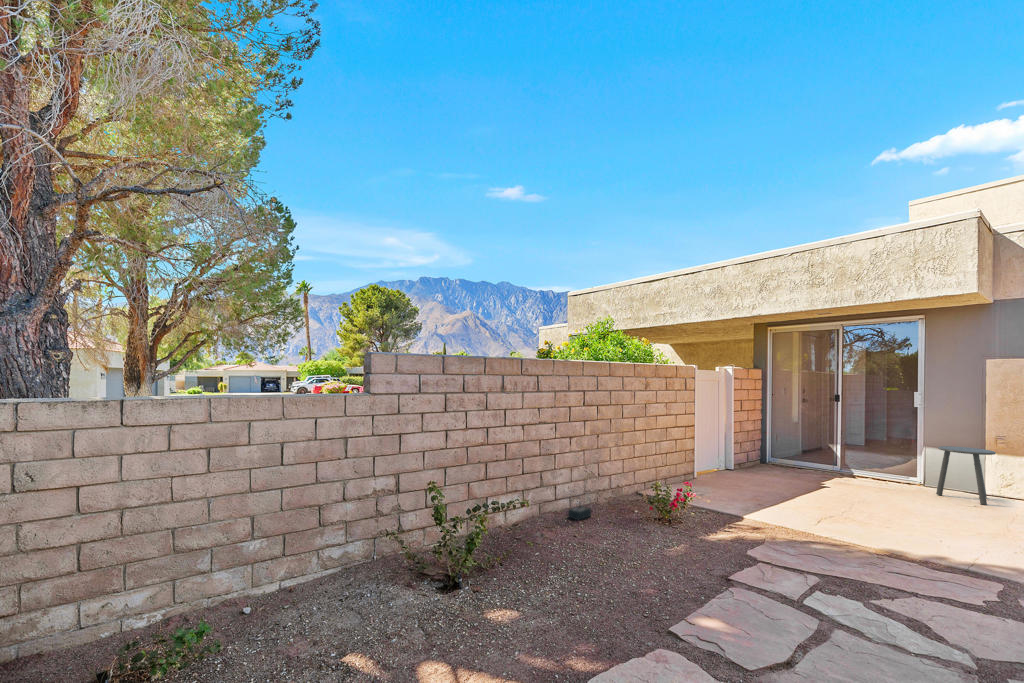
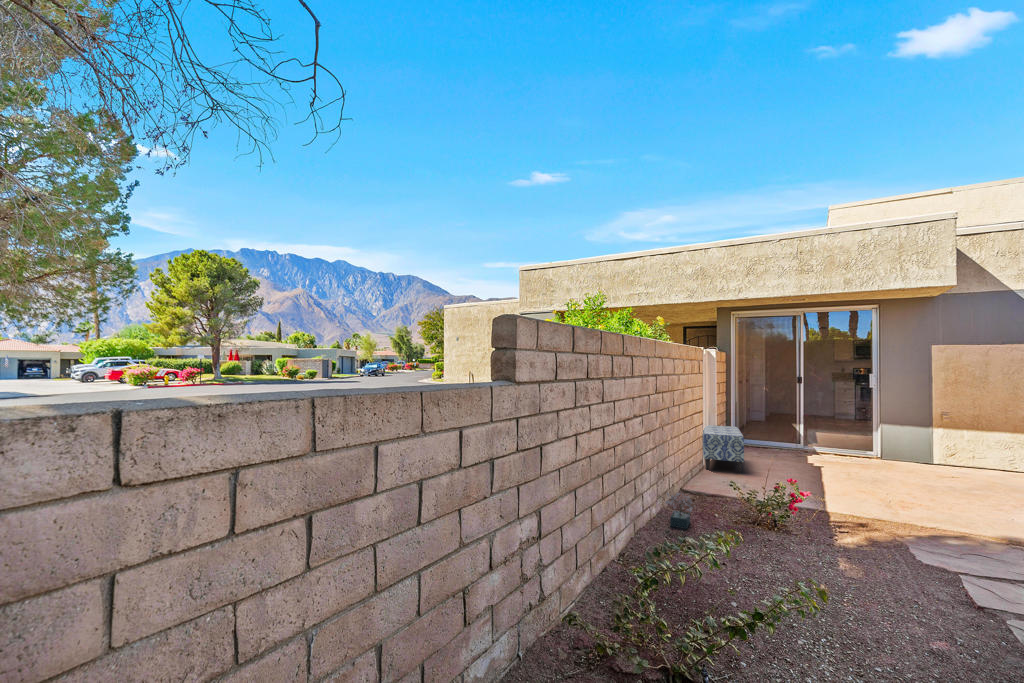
bench: none [690,441,748,488] -> present [703,425,744,473]
side table: present [936,446,996,505] -> none [896,422,947,472]

